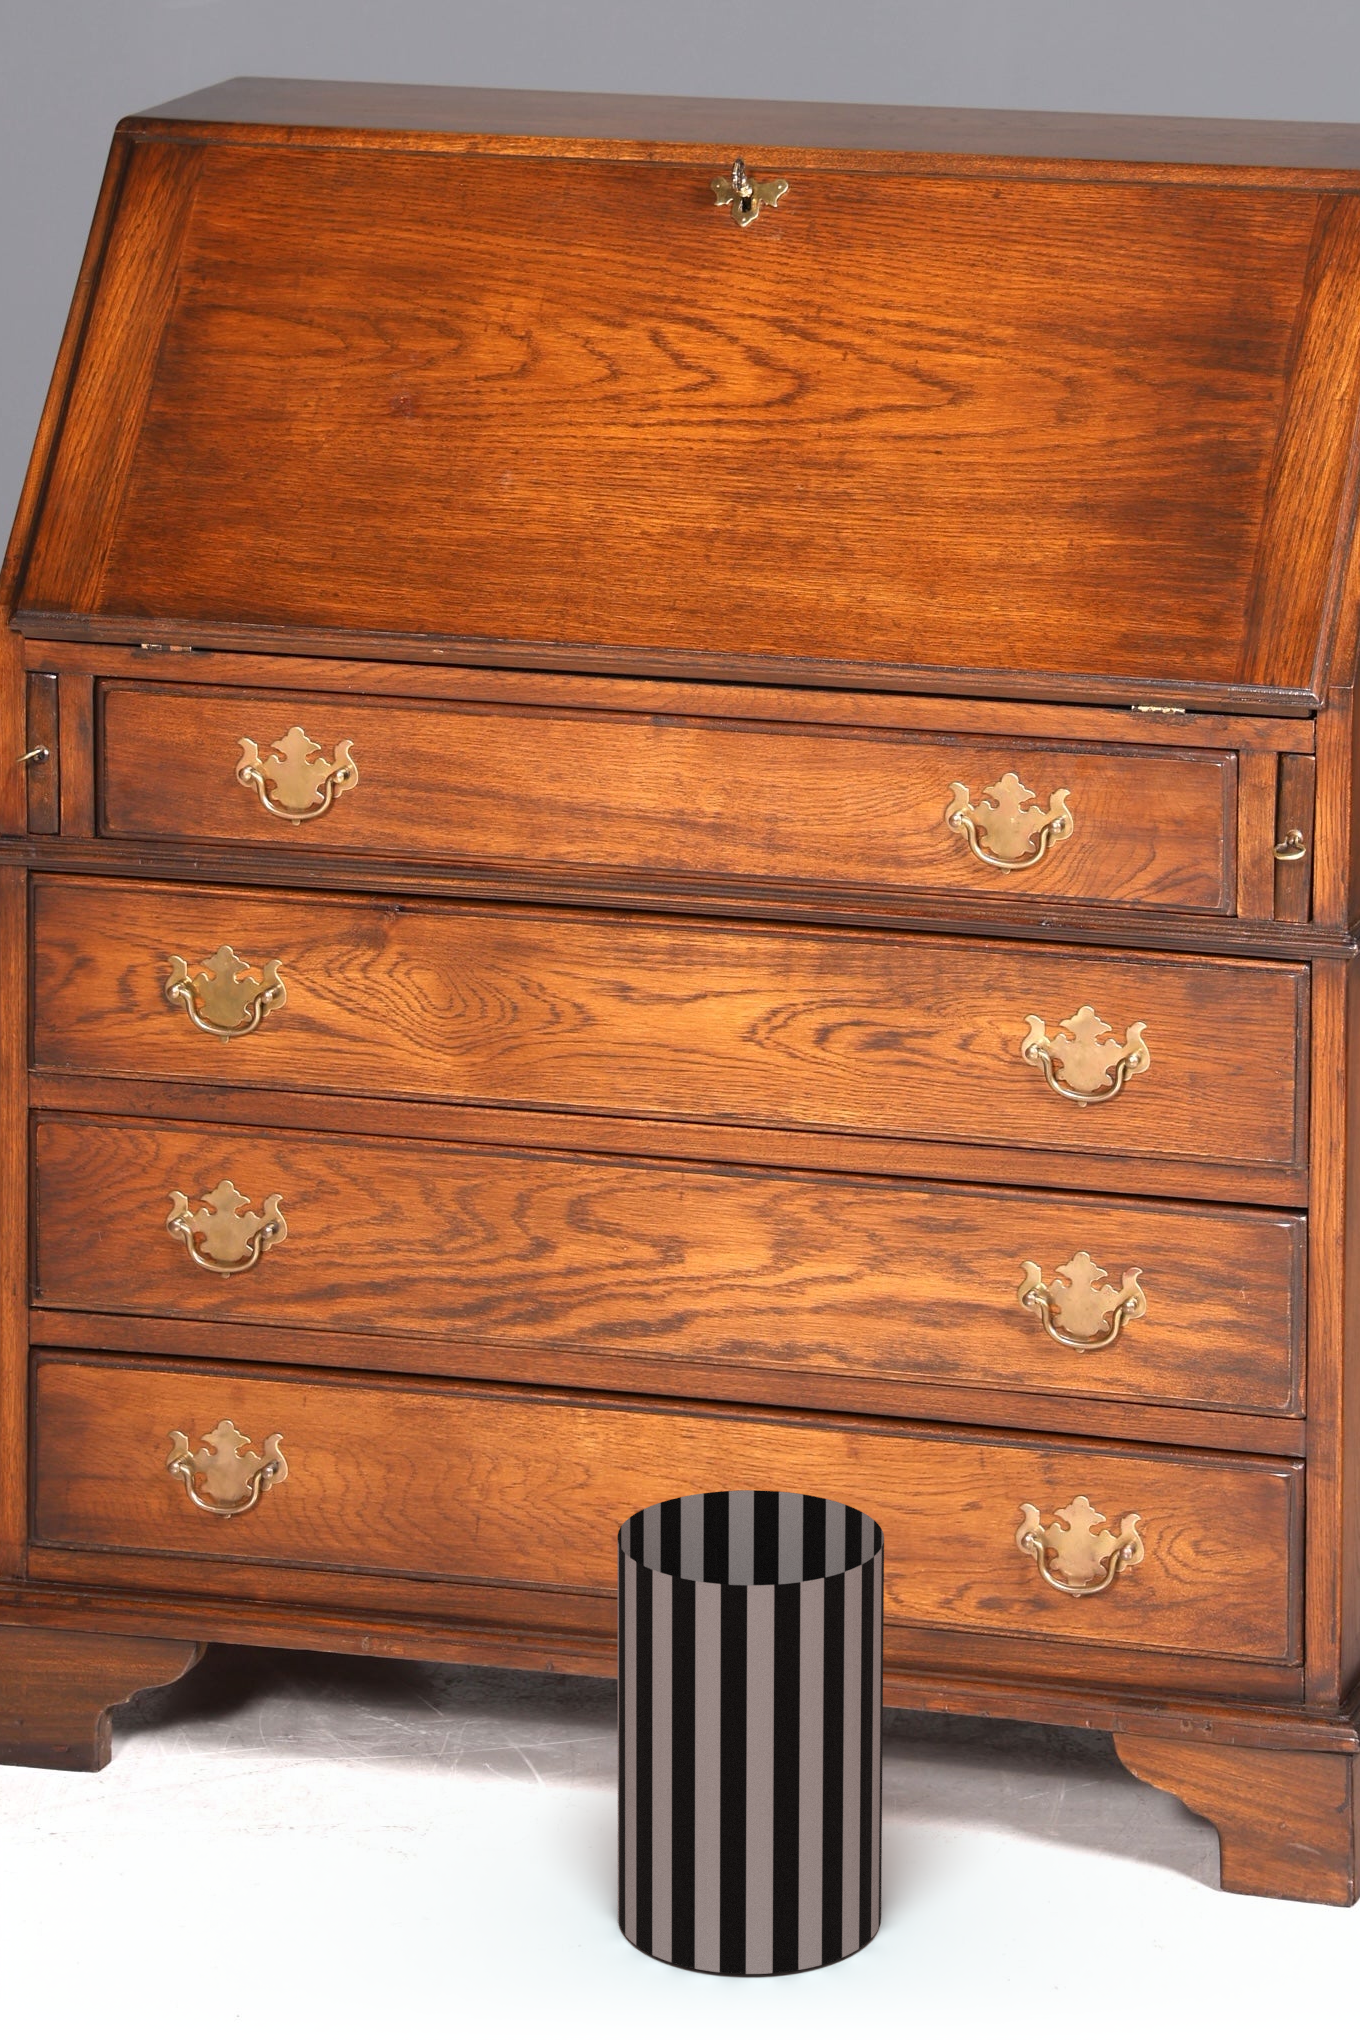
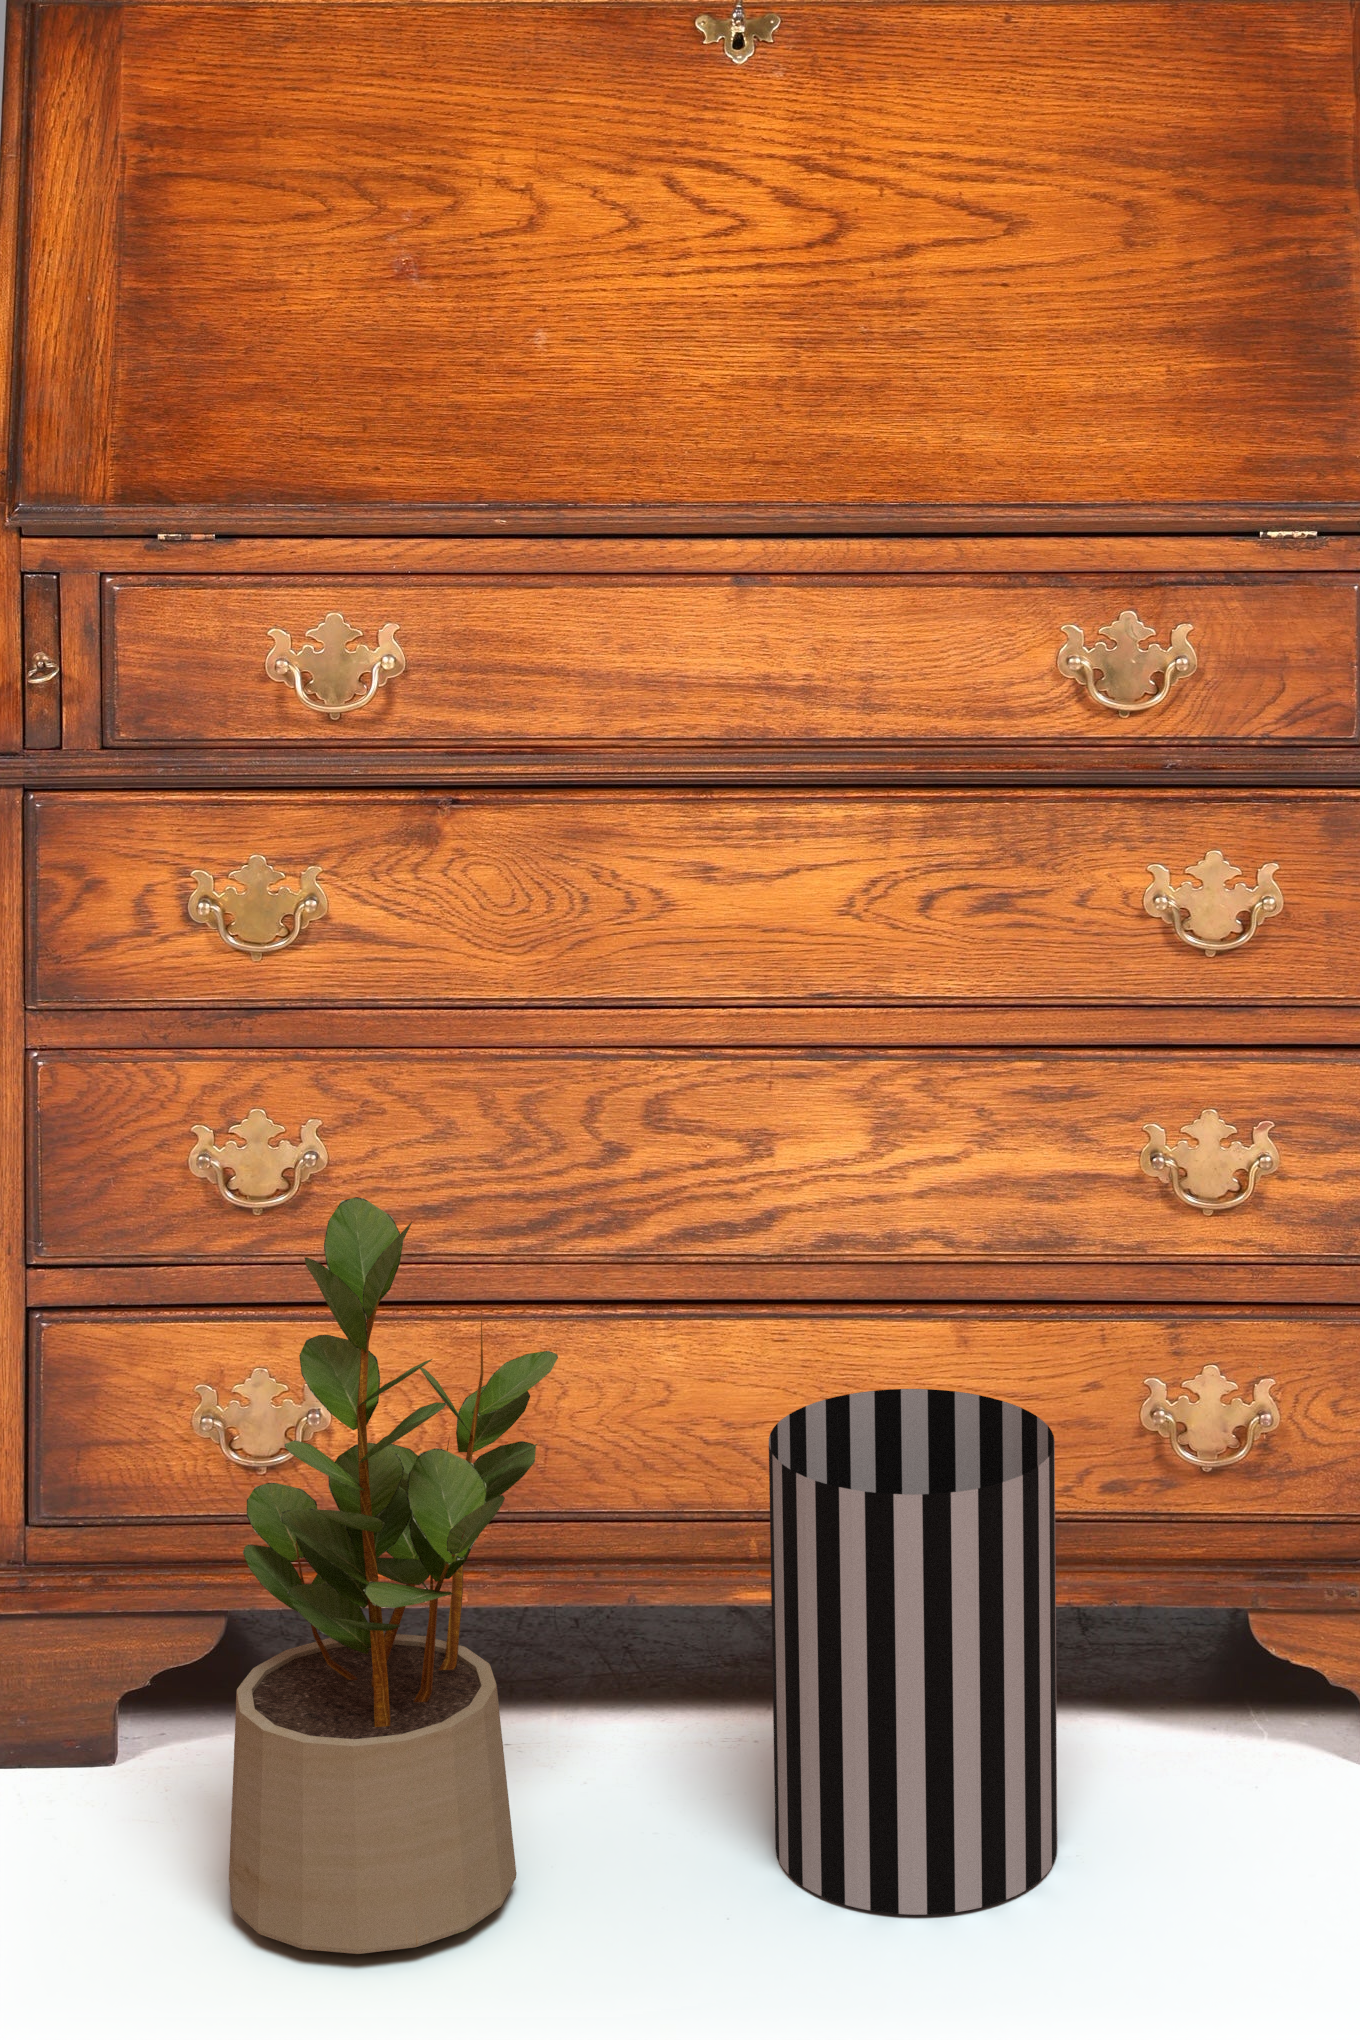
potted plant: none [118,1262,449,1938] -> present [229,1197,558,1954]

